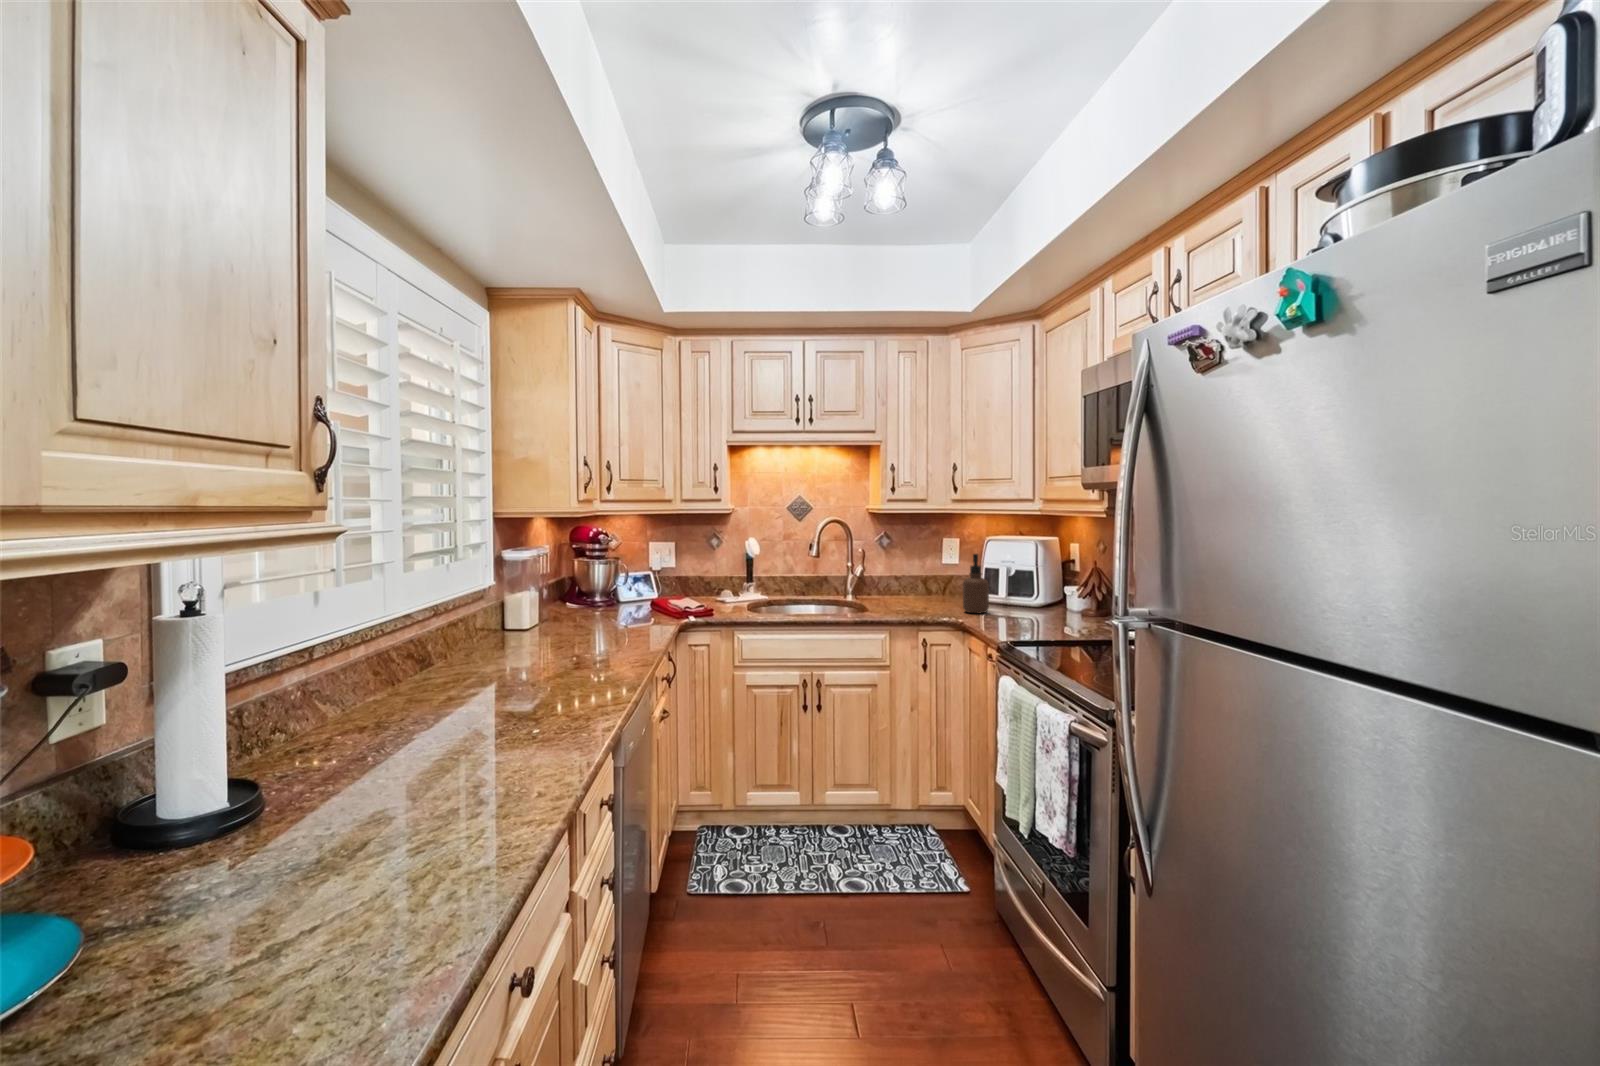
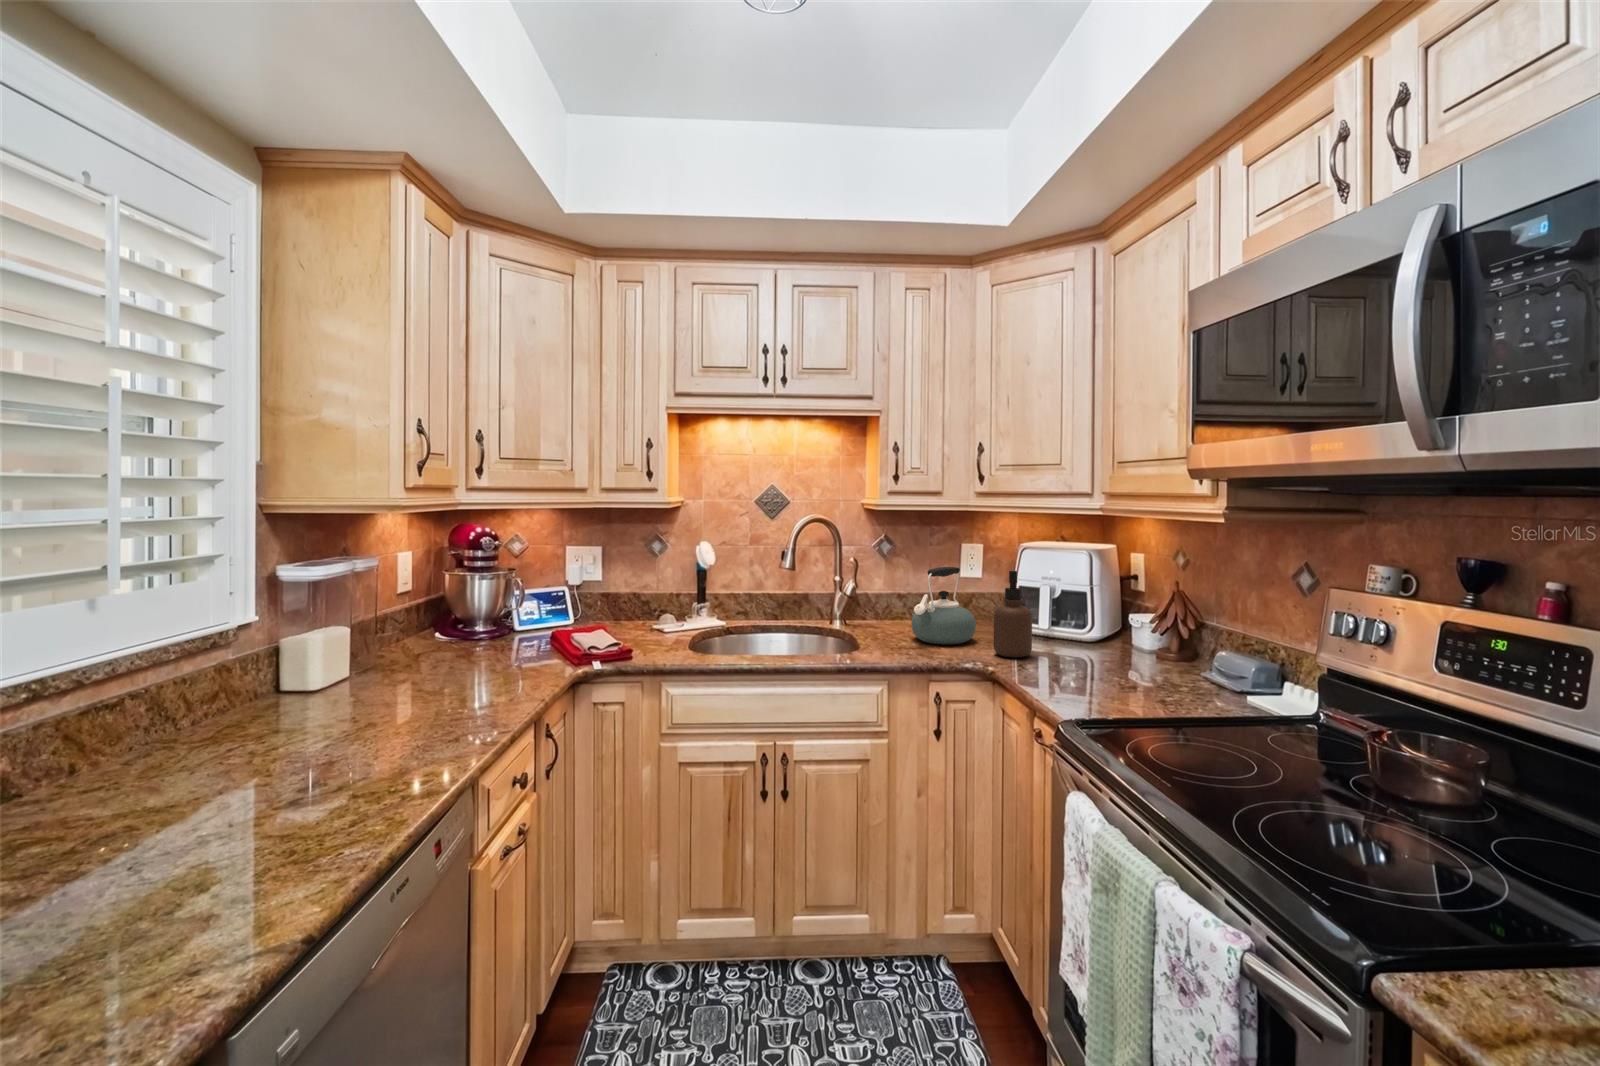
kettle: none [906,553,951,607] -> present [911,567,976,645]

